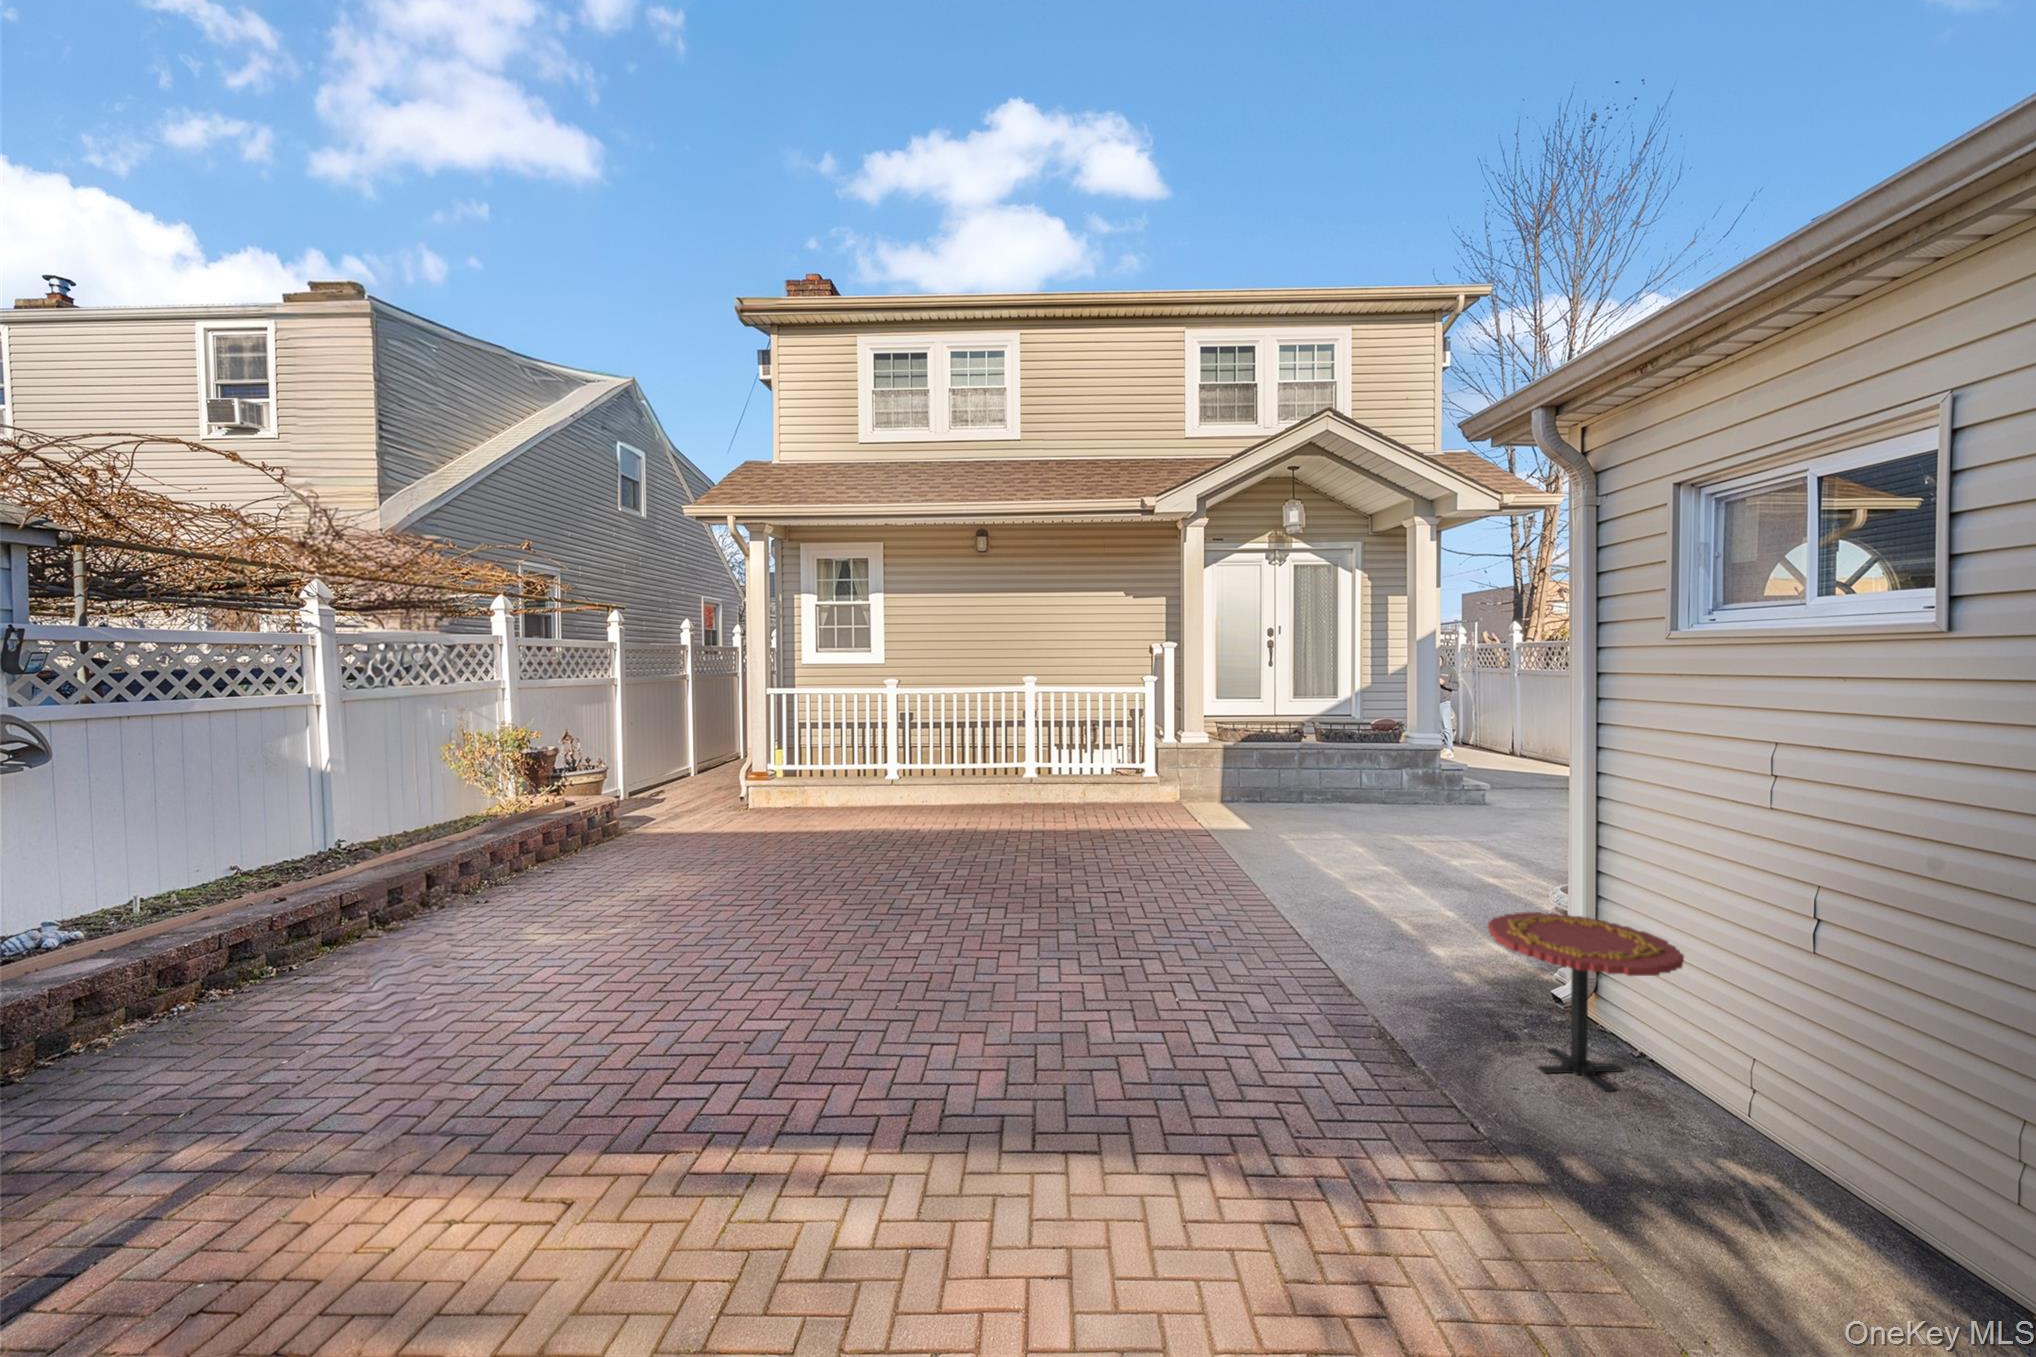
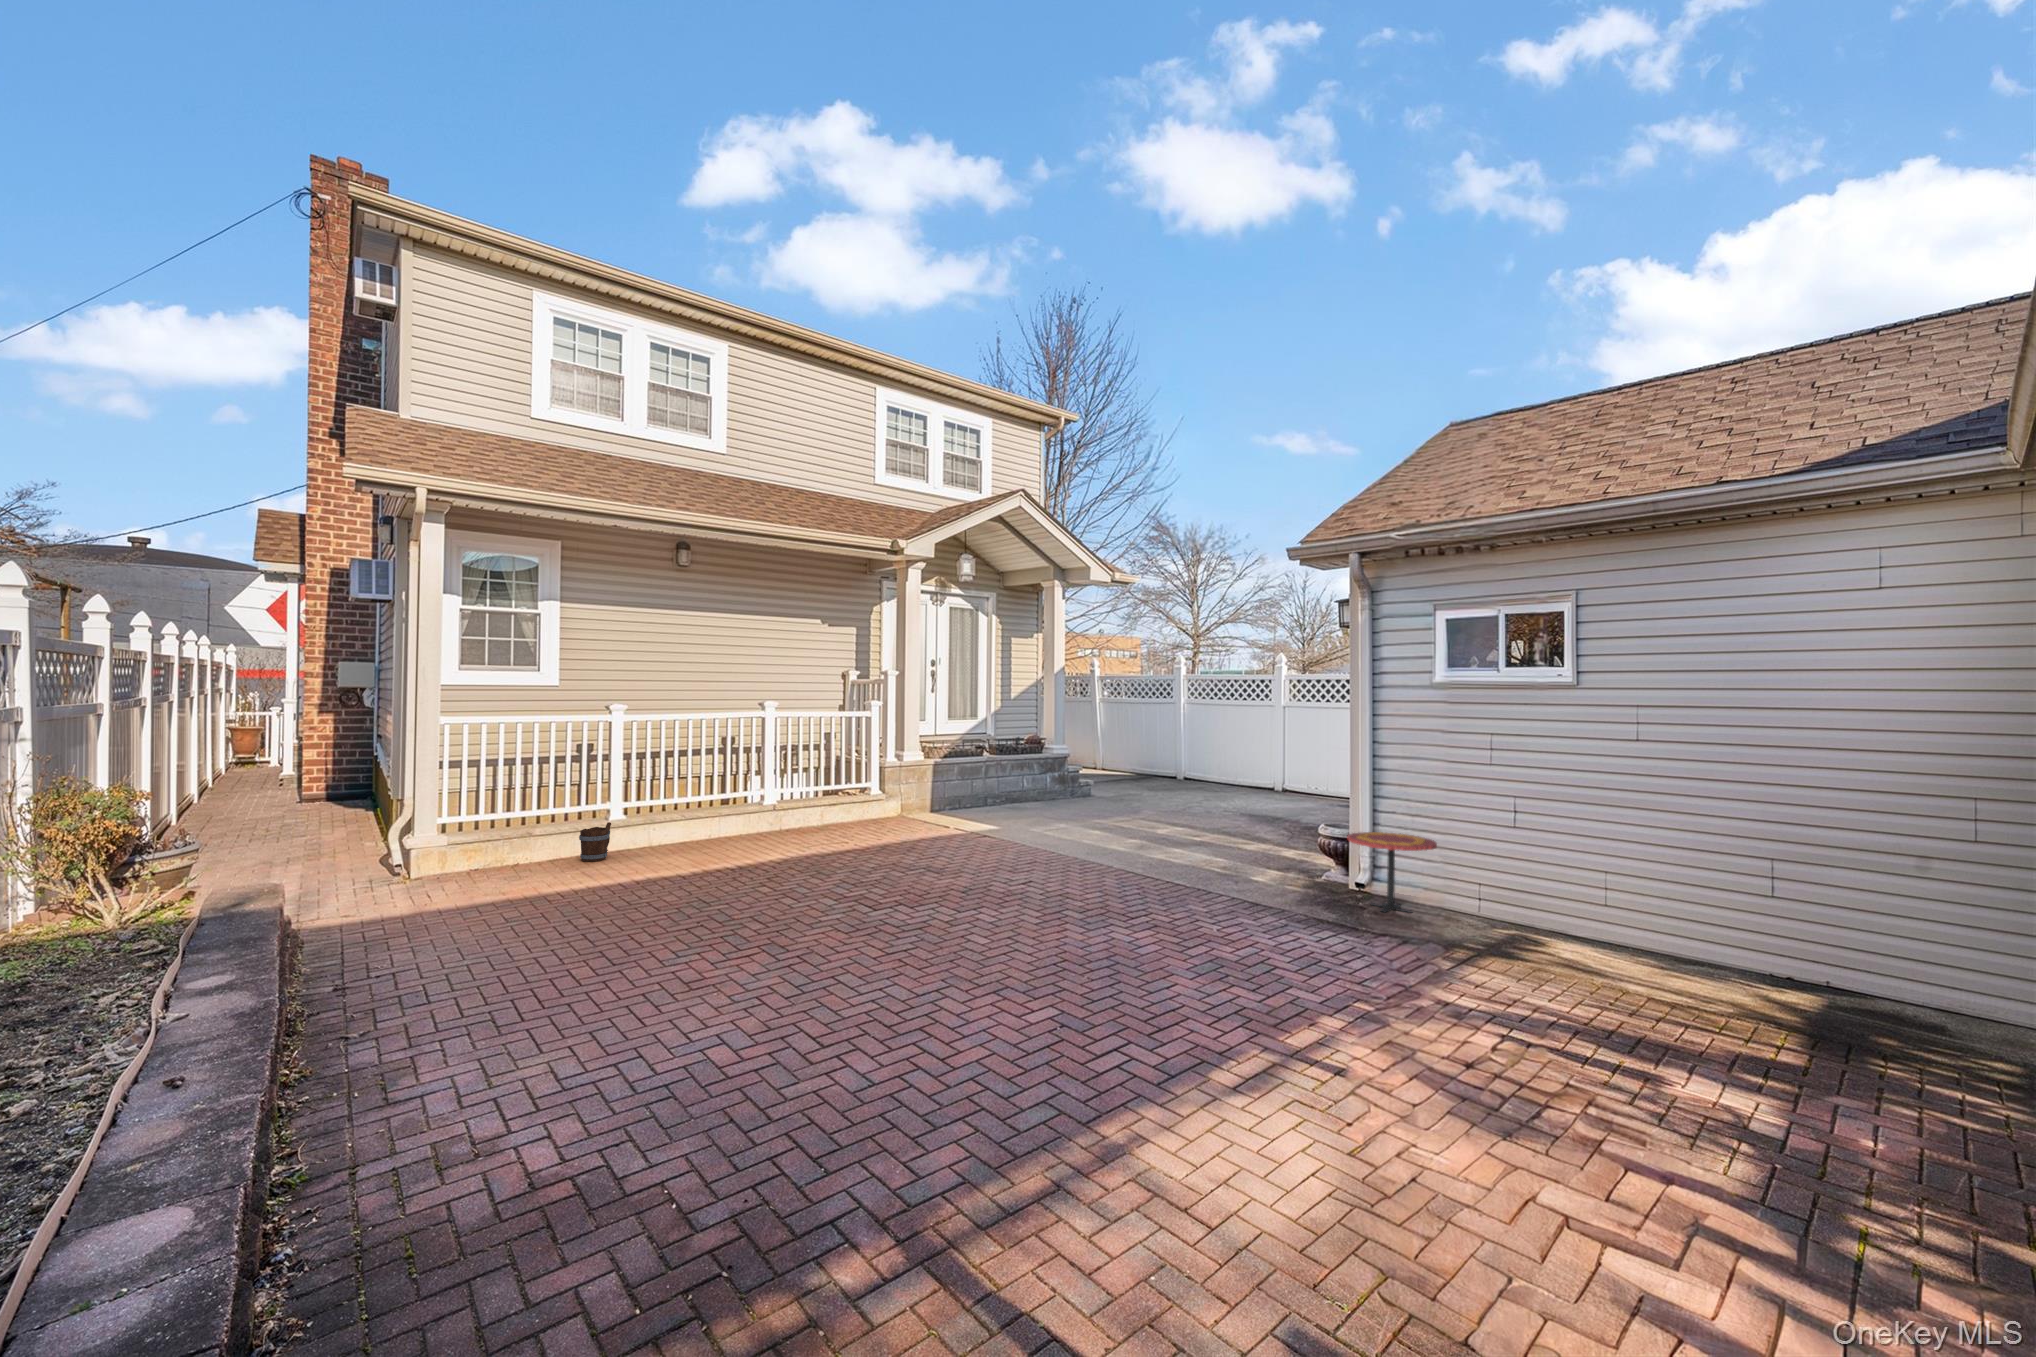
bucket: none [837,780,870,812] -> present [579,822,611,862]

